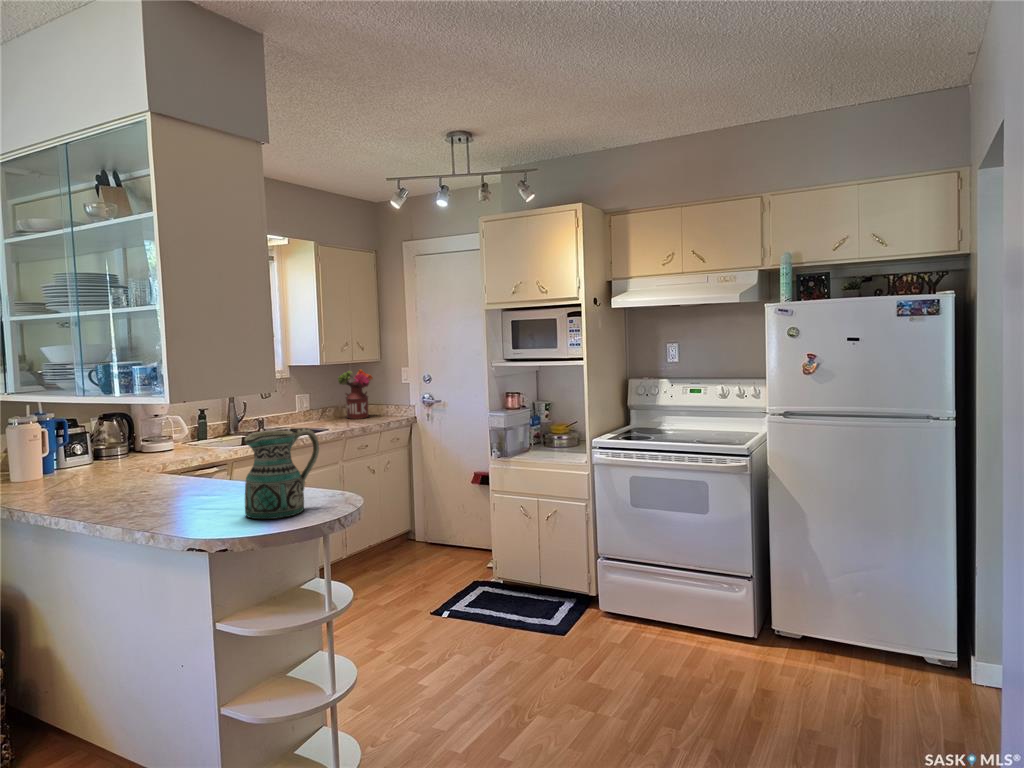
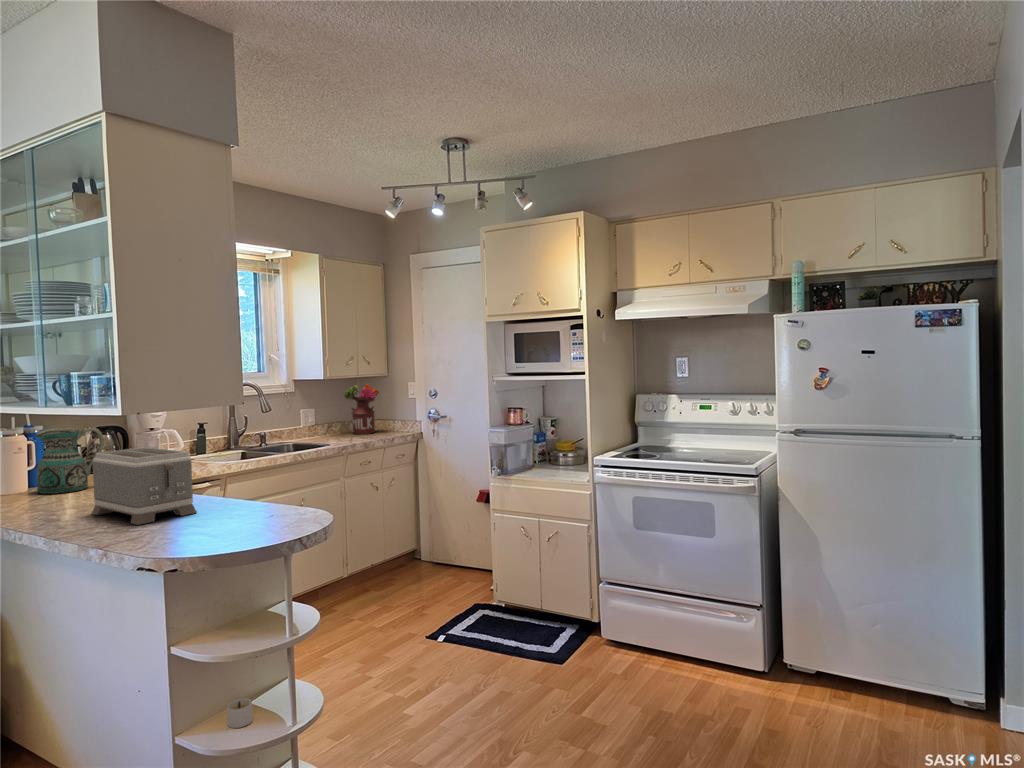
ceramic pitcher: present [244,428,319,519] -> present [36,427,104,494]
toaster: none [122,434,228,508] -> present [92,447,197,525]
candle: none [270,670,303,698] -> present [227,698,252,728]

